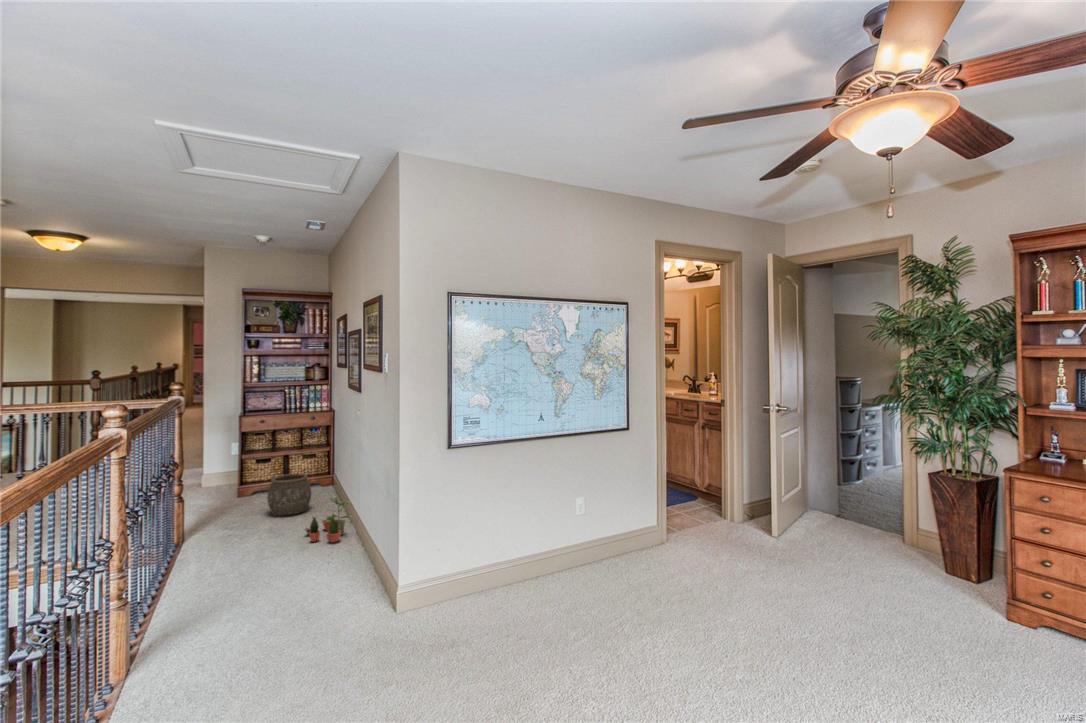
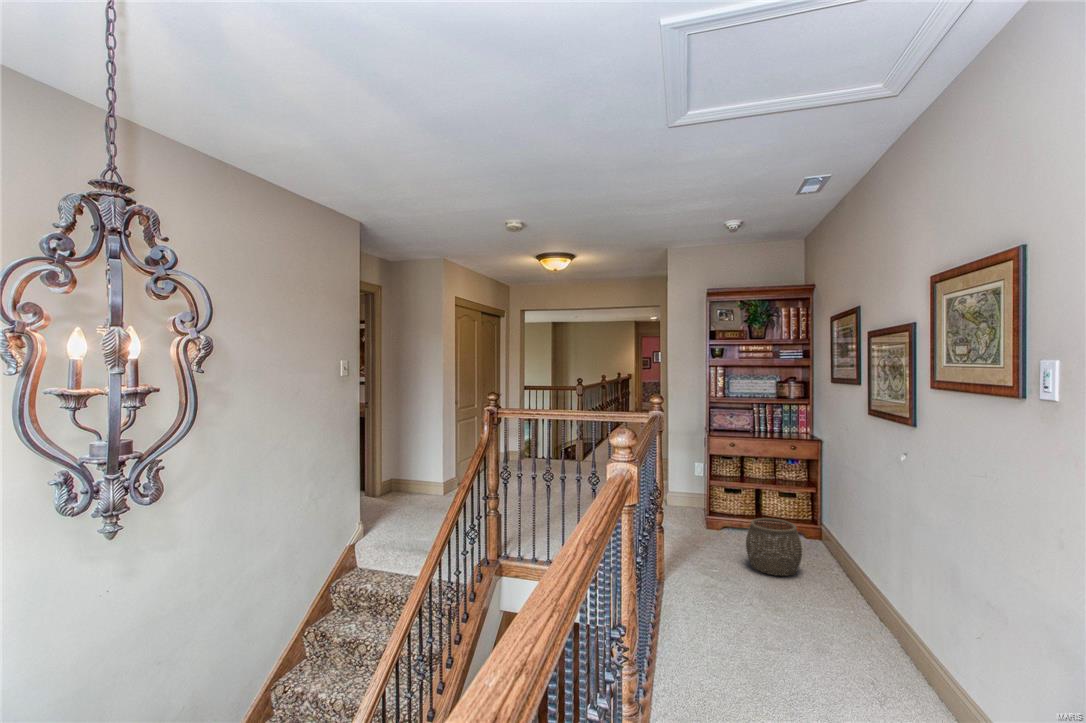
potted plant: present [304,496,351,543] -> none [810,574,889,653]

